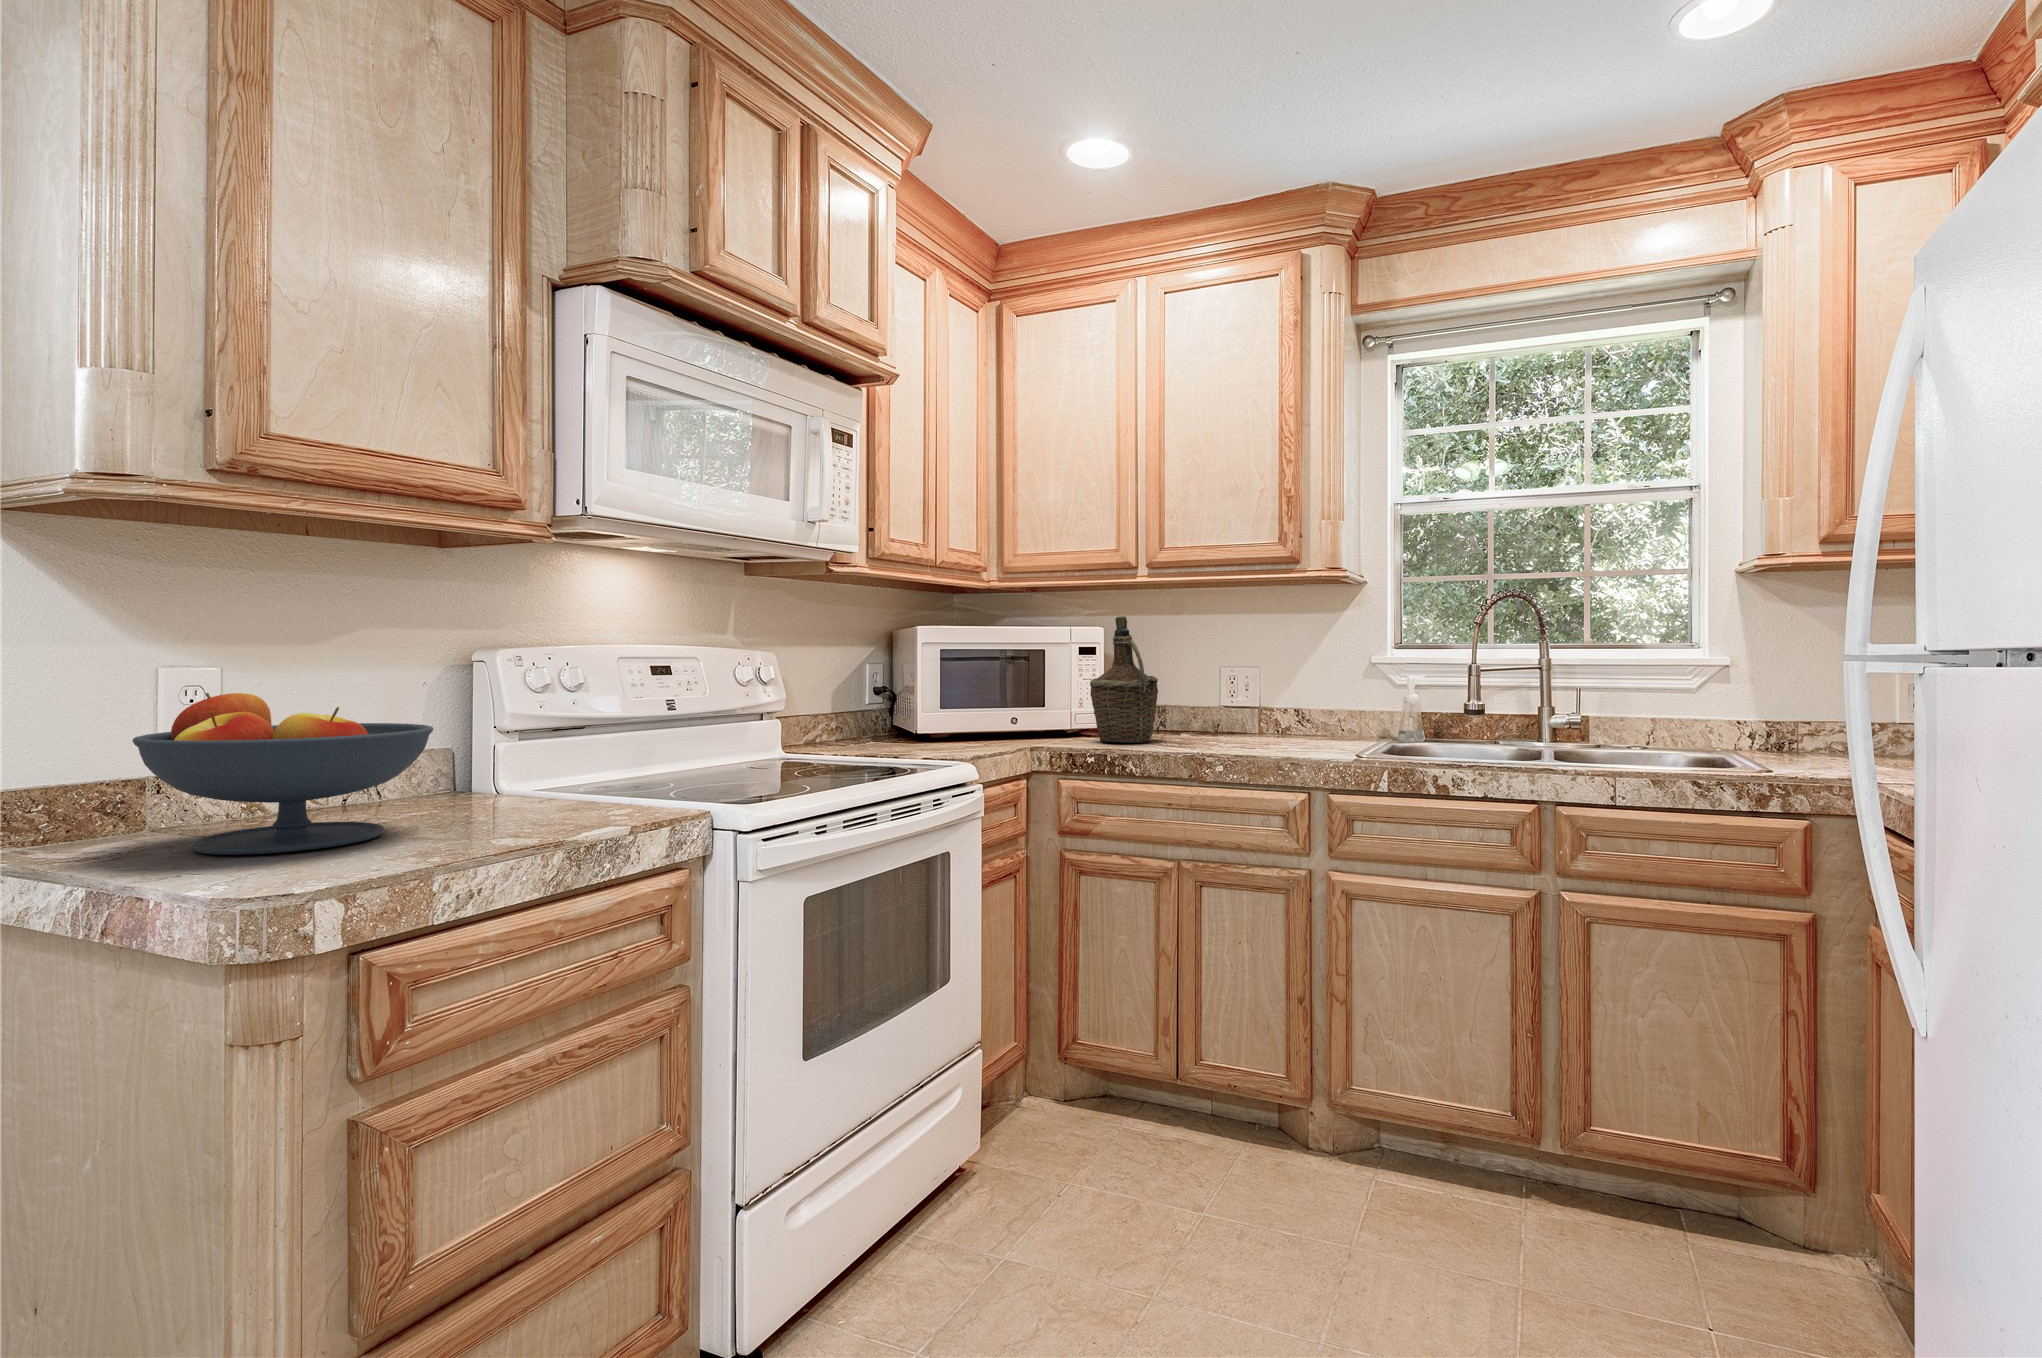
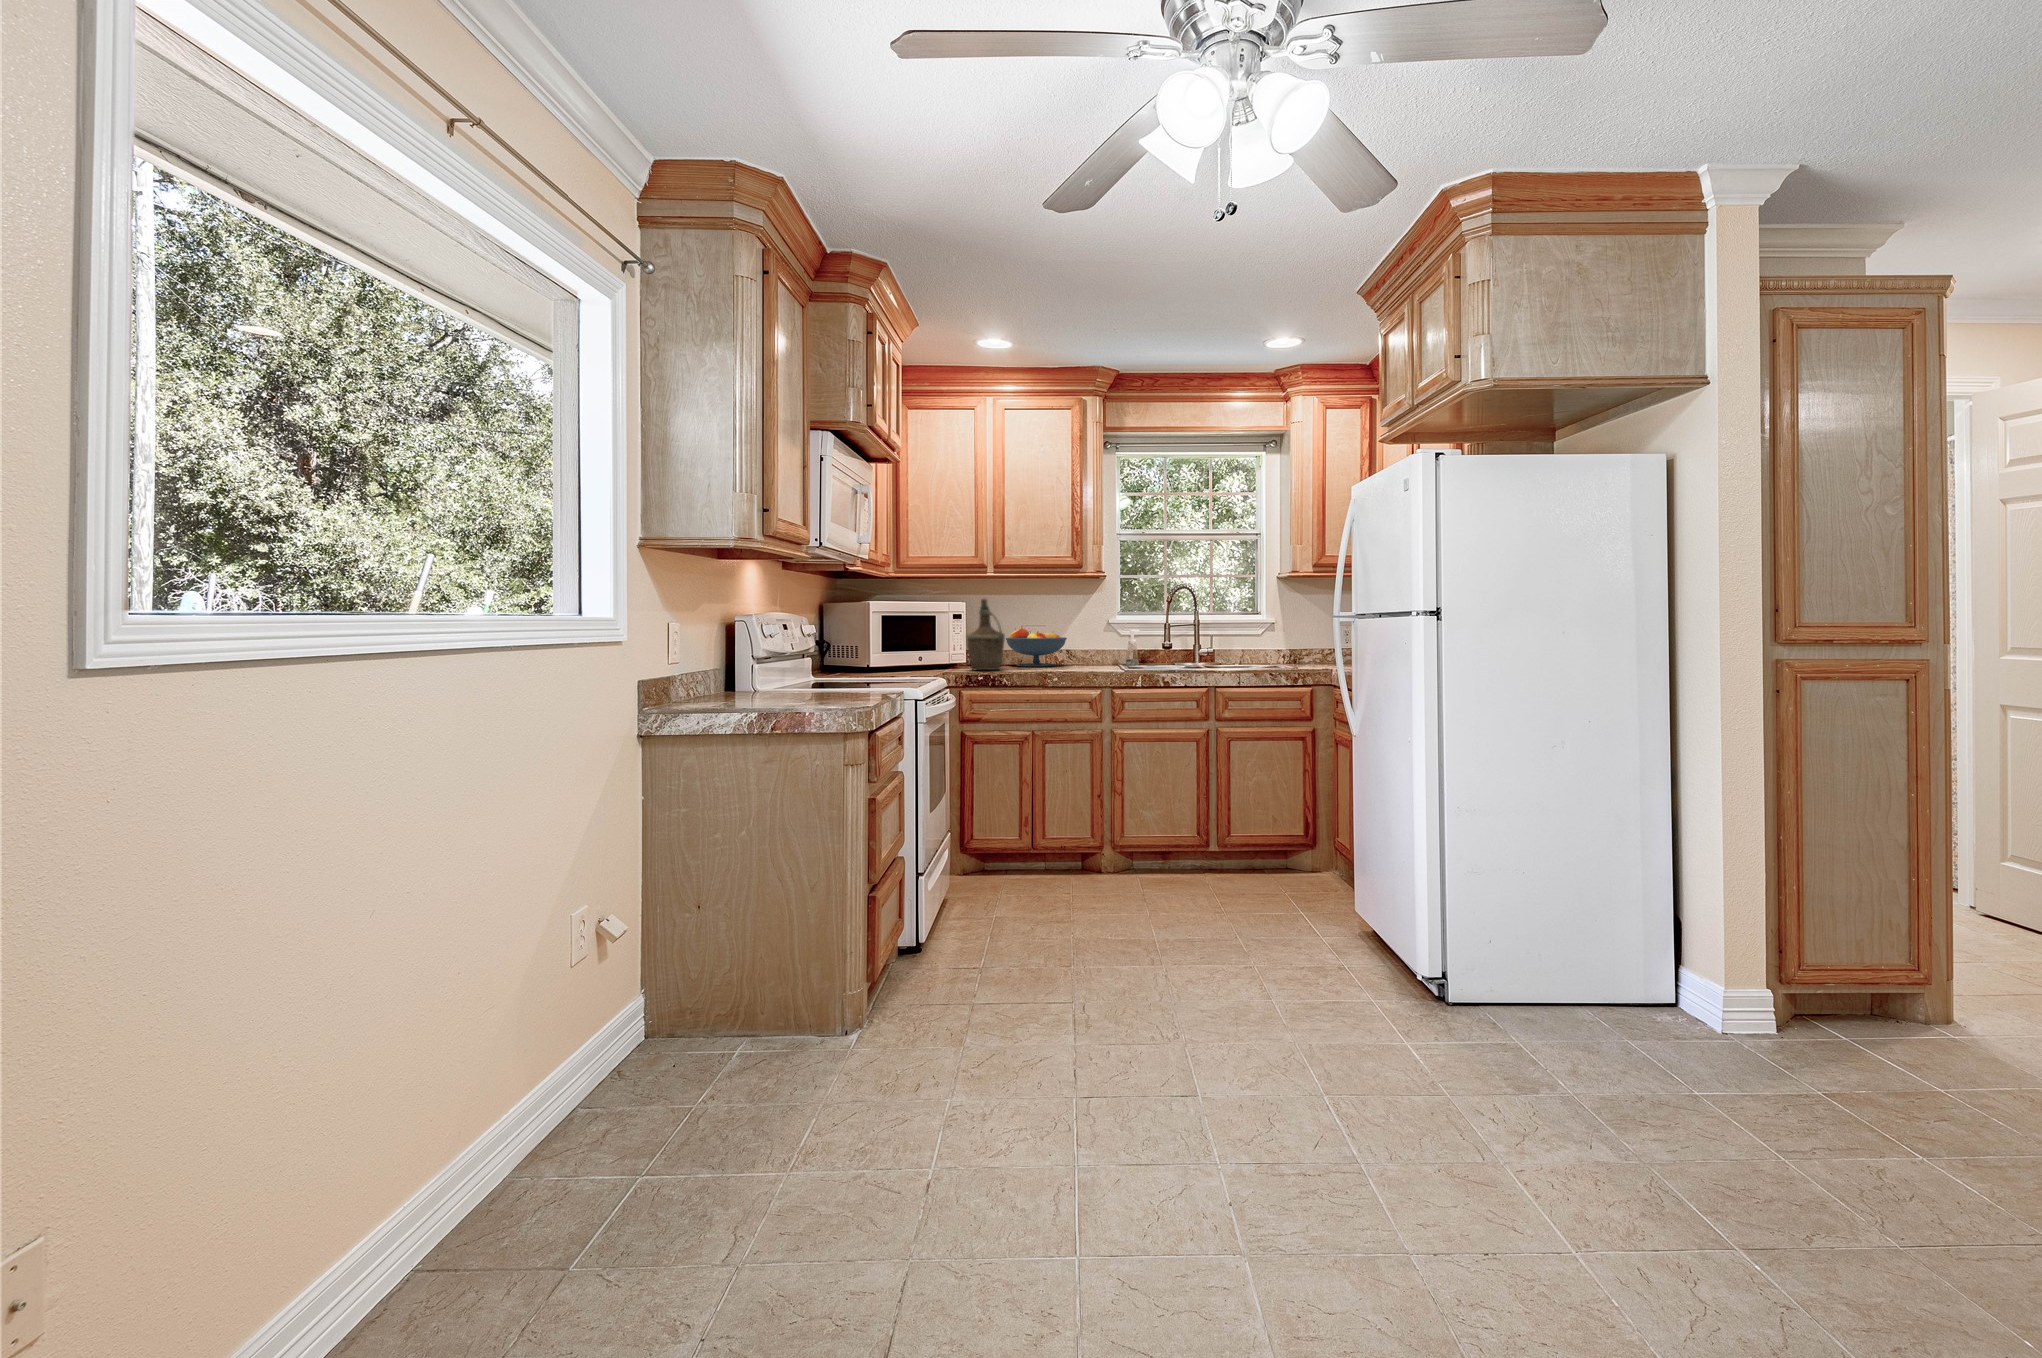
fruit bowl: present [133,693,433,855] -> present [1006,628,1067,667]

